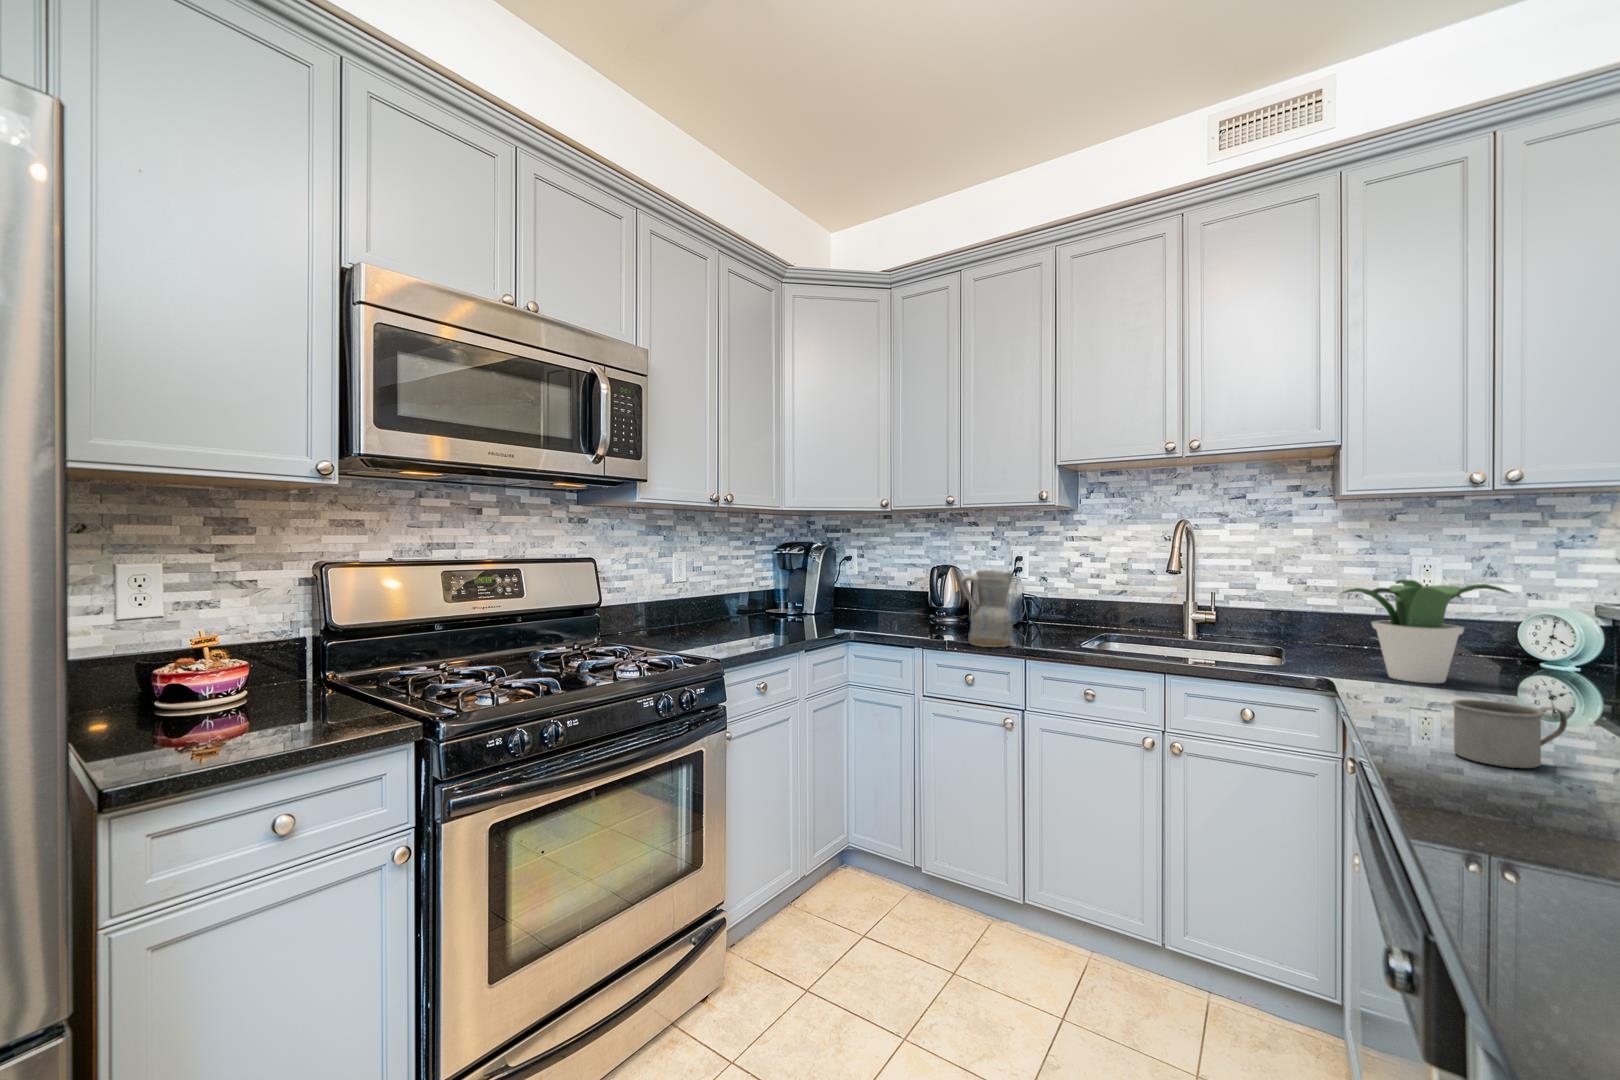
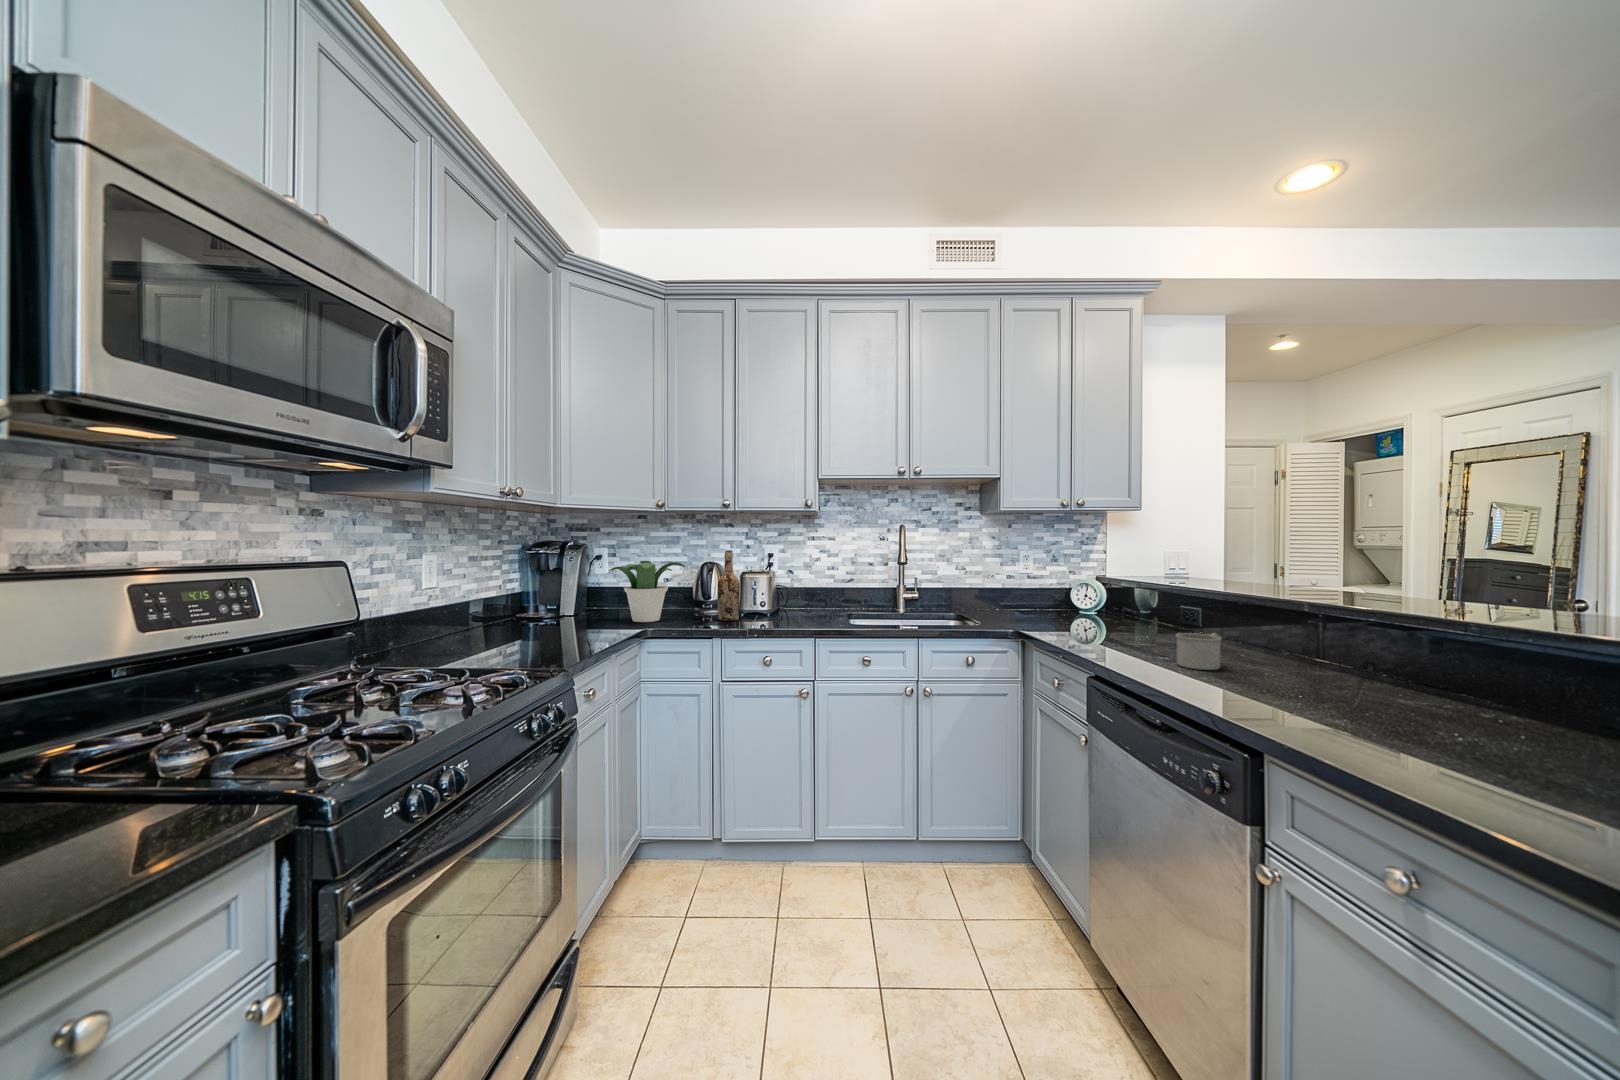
wine bottle: none [937,552,962,632] -> present [718,550,740,621]
ceramic pitcher: present [960,570,1013,647] -> none [770,565,811,631]
potted plant: present [1343,580,1509,683] -> present [611,561,686,622]

